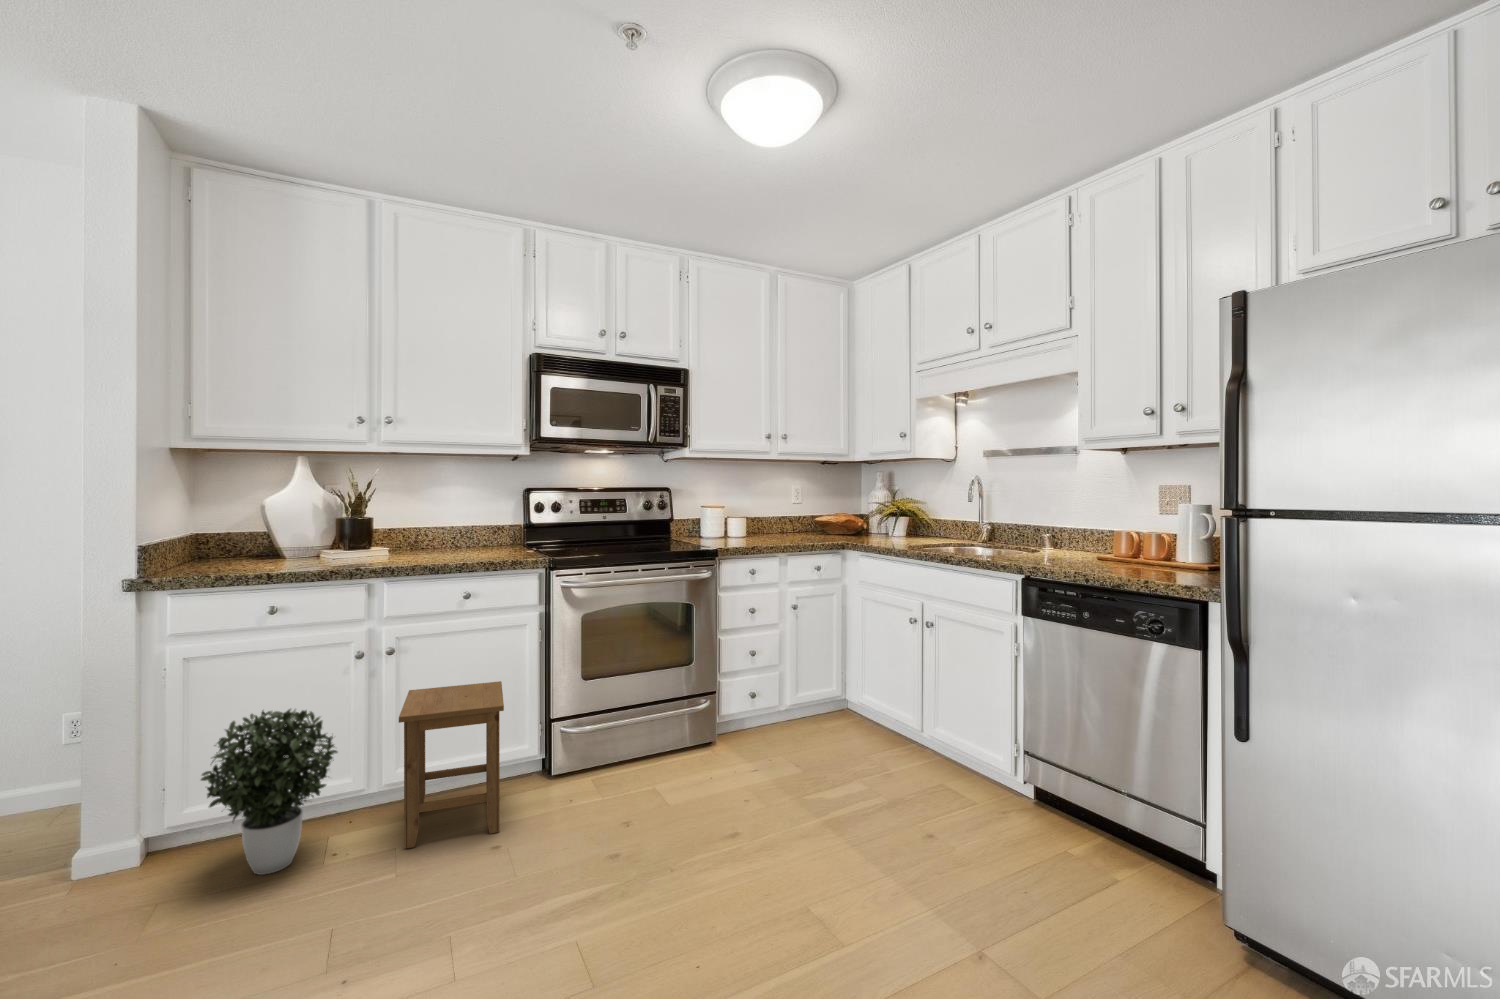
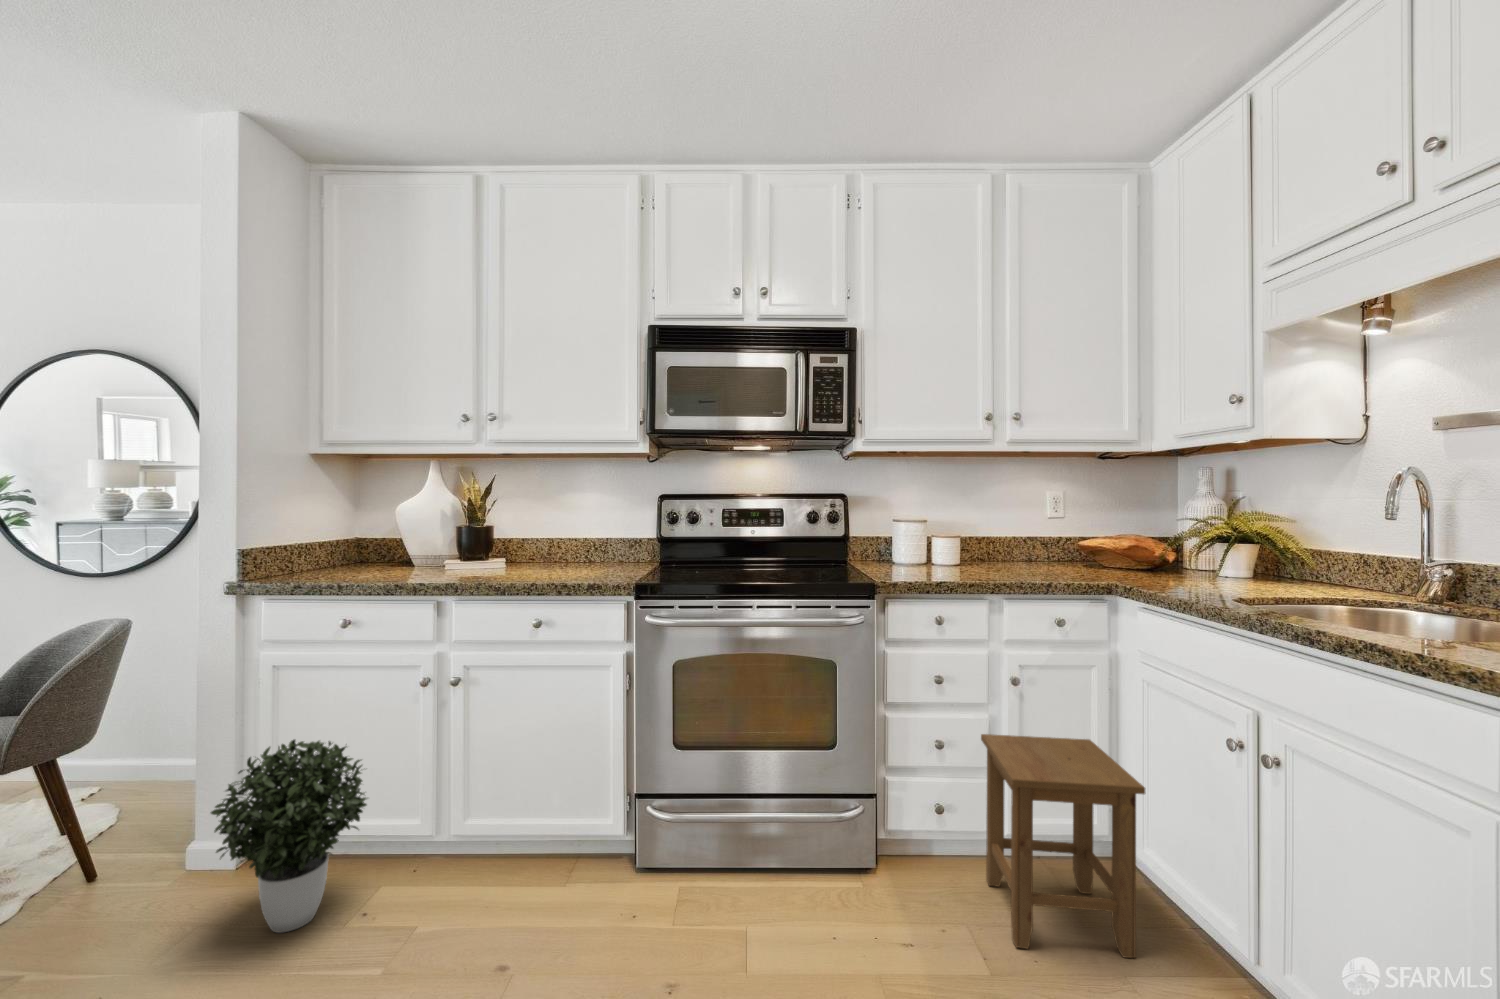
stool: present [399,681,504,849] -> present [981,734,1145,958]

